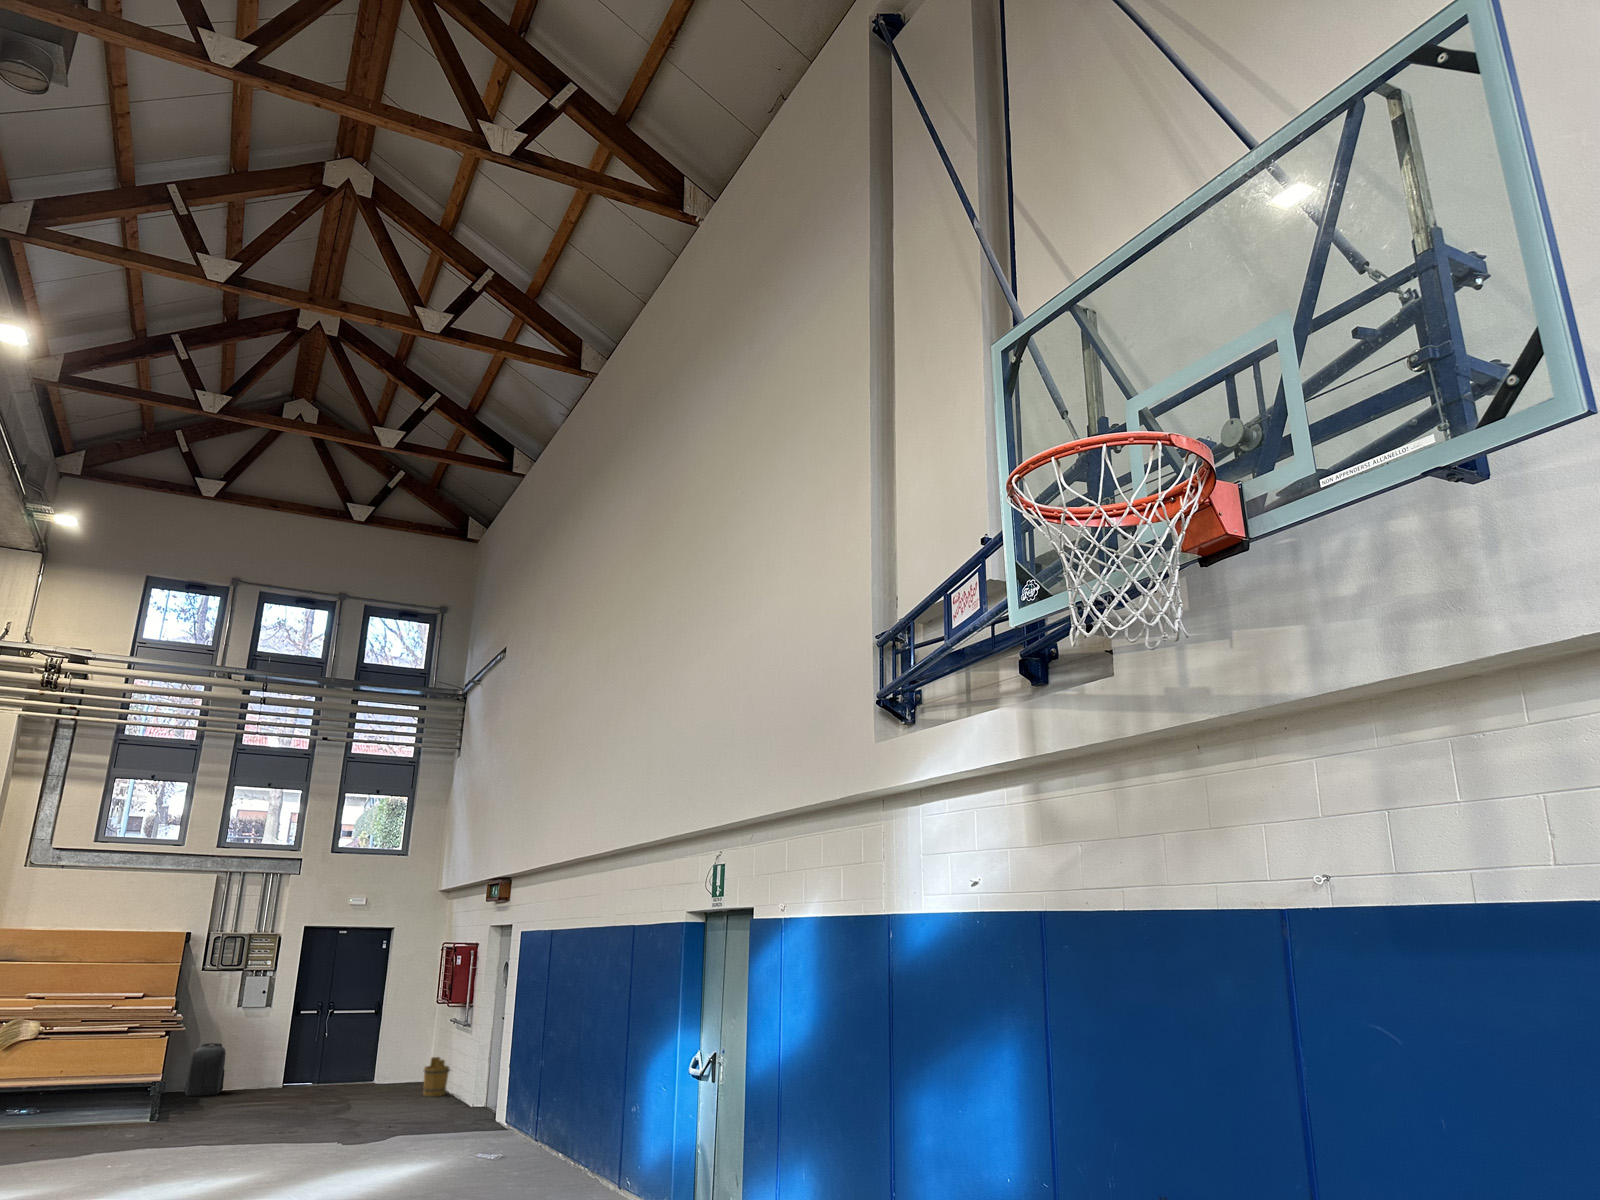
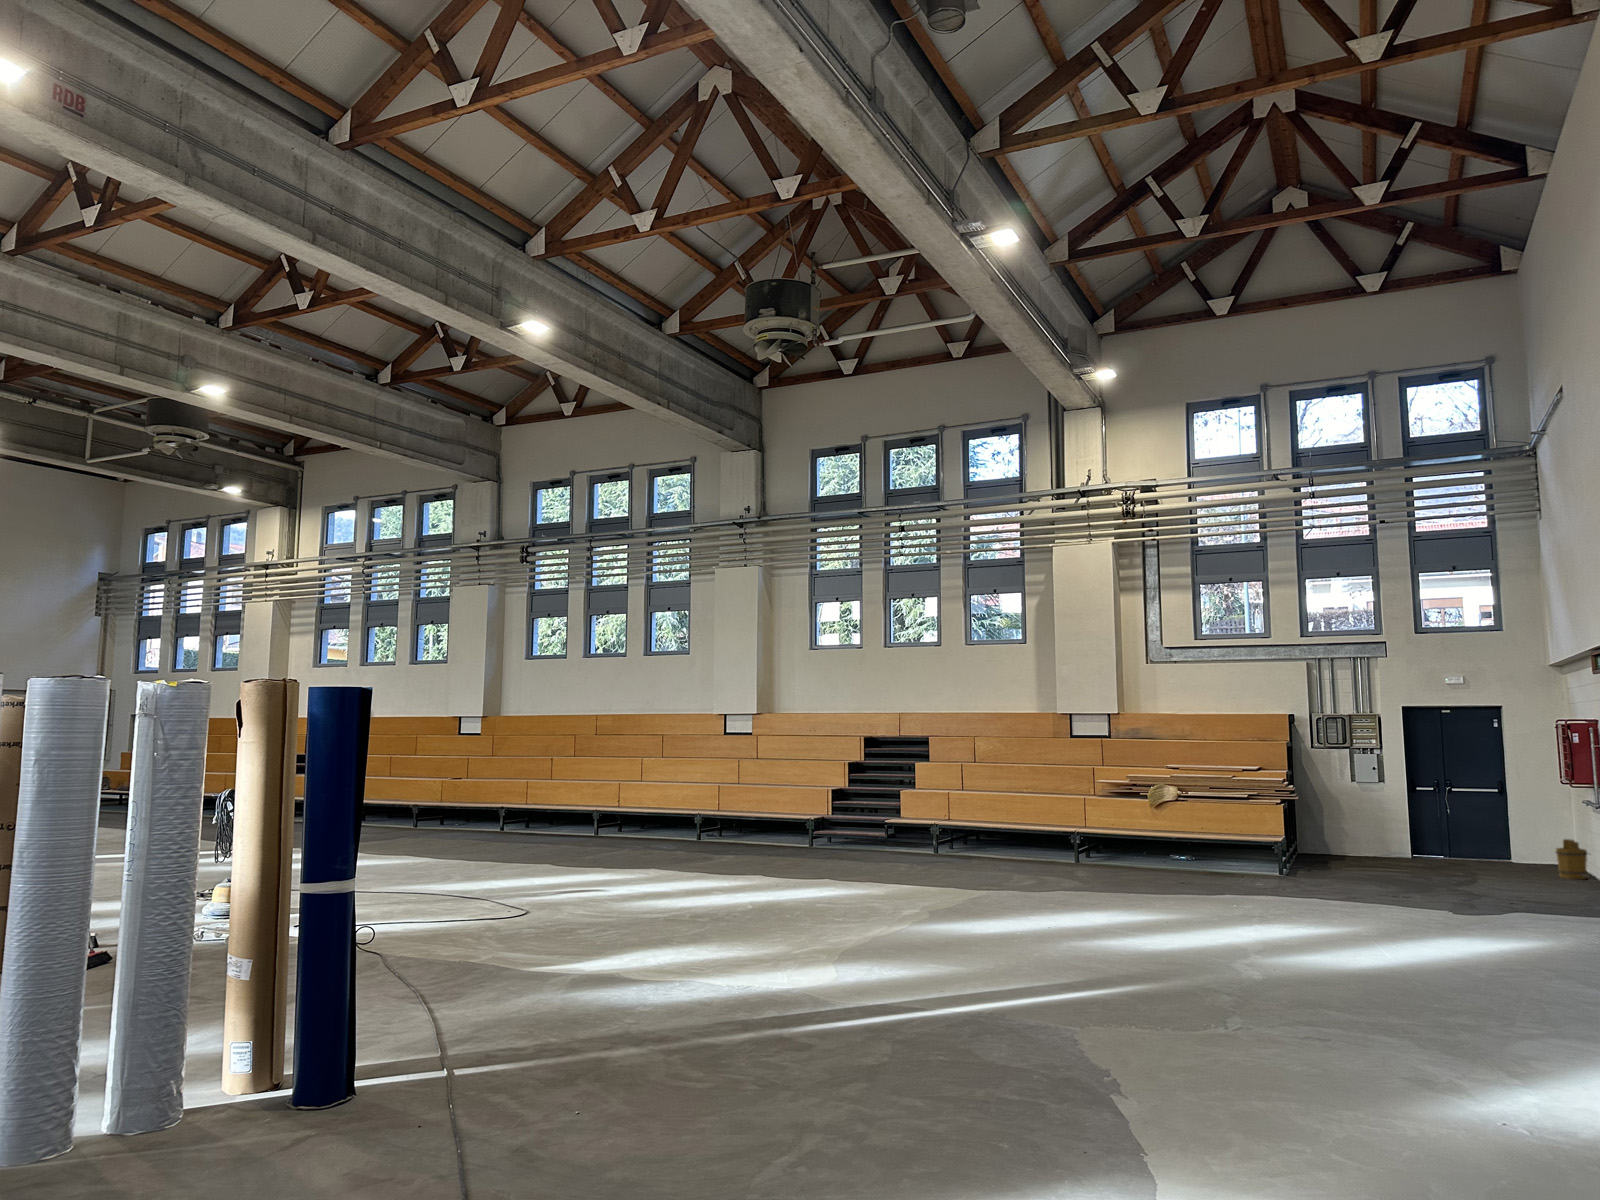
backpack: present [184,1043,226,1096] -> none [1316,814,1351,860]

